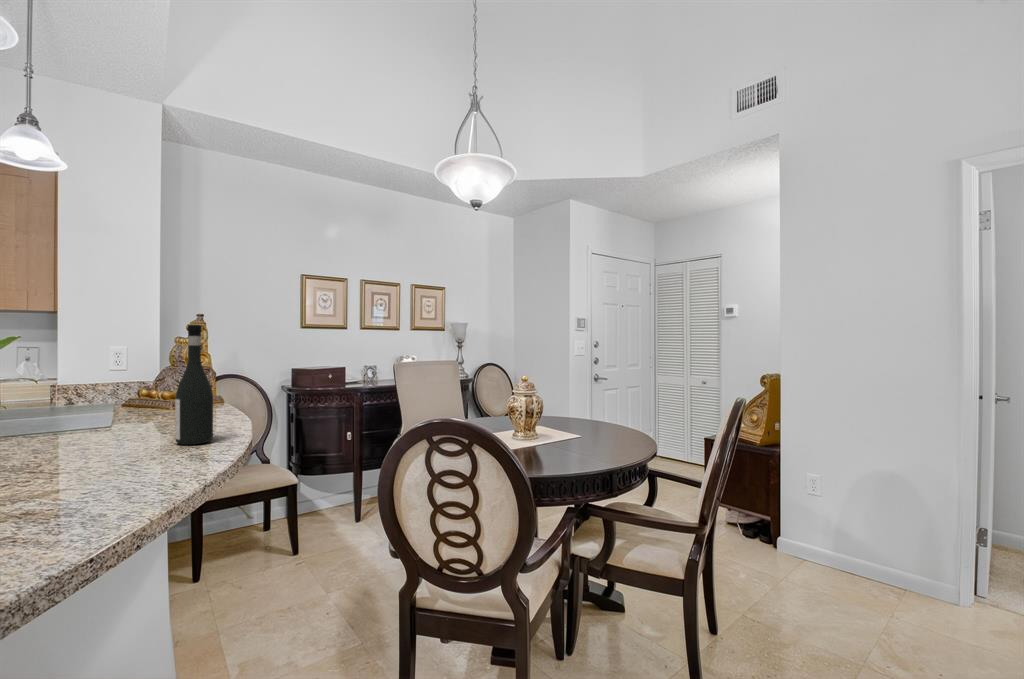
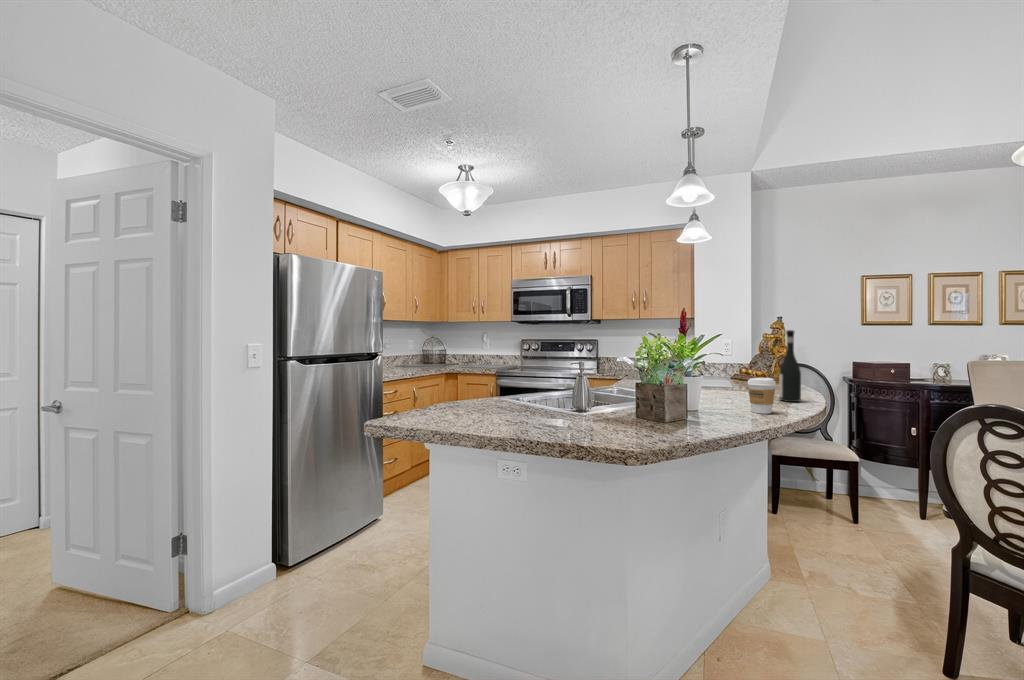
coffee cup: none [67,418,140,502] -> present [747,378,776,414]

